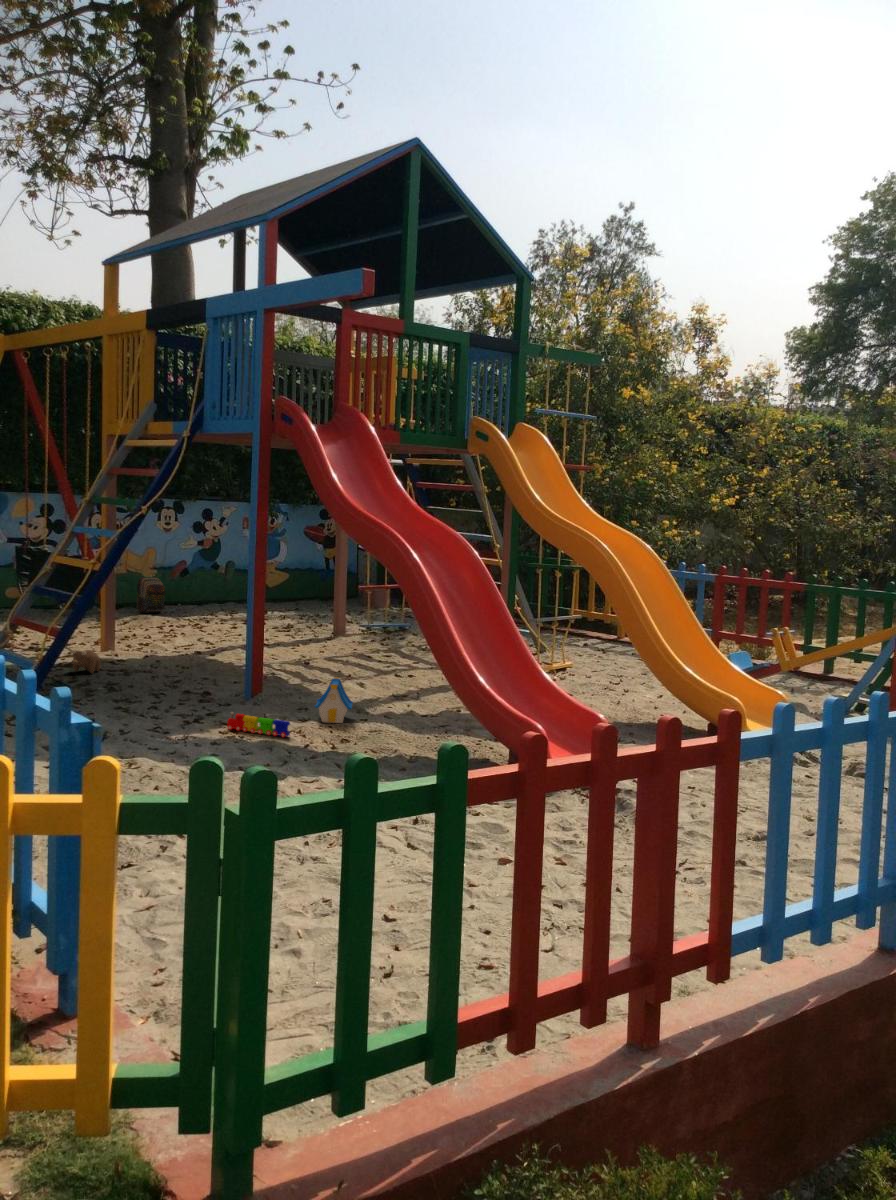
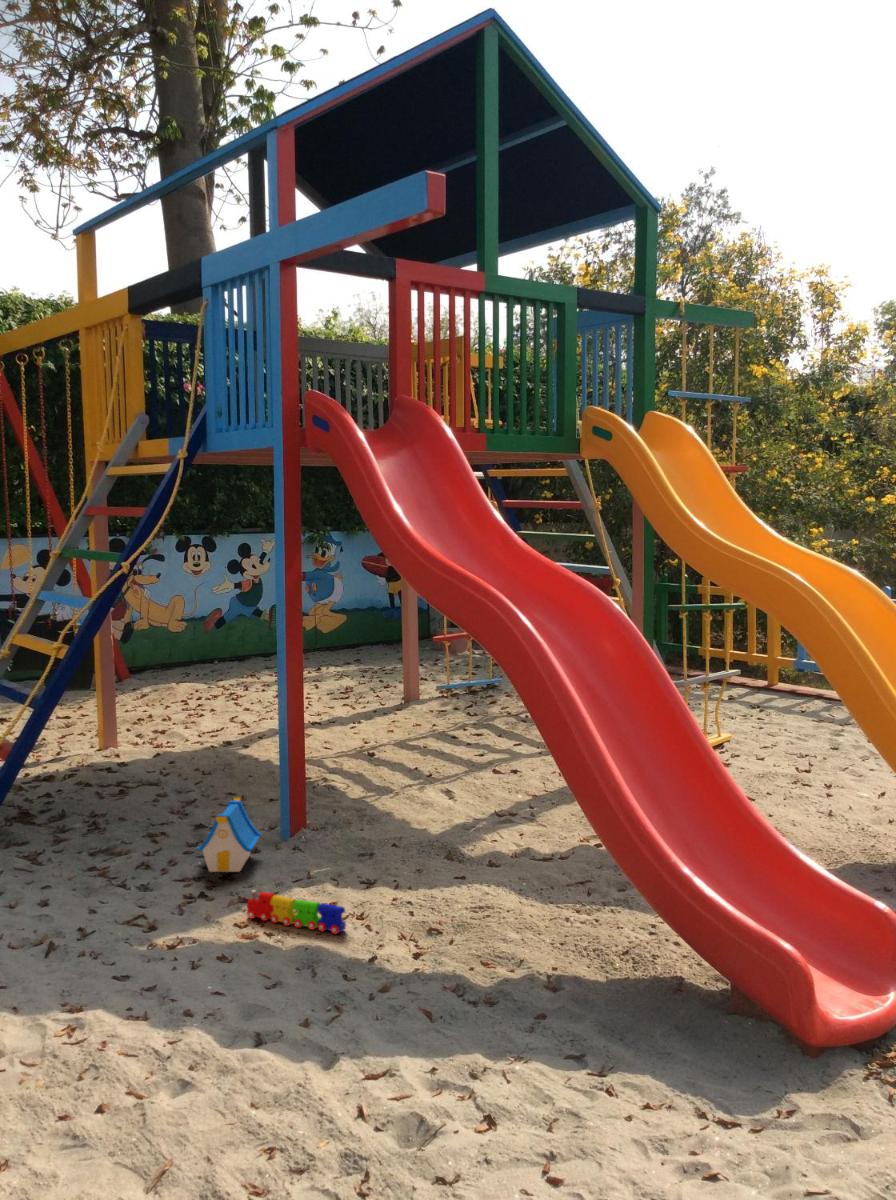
backpack: present [137,577,166,613] -> none [162,631,196,677]
plush toy: present [71,650,101,673] -> none [41,762,85,796]
toy house: present [315,677,353,723] -> present [197,797,261,872]

